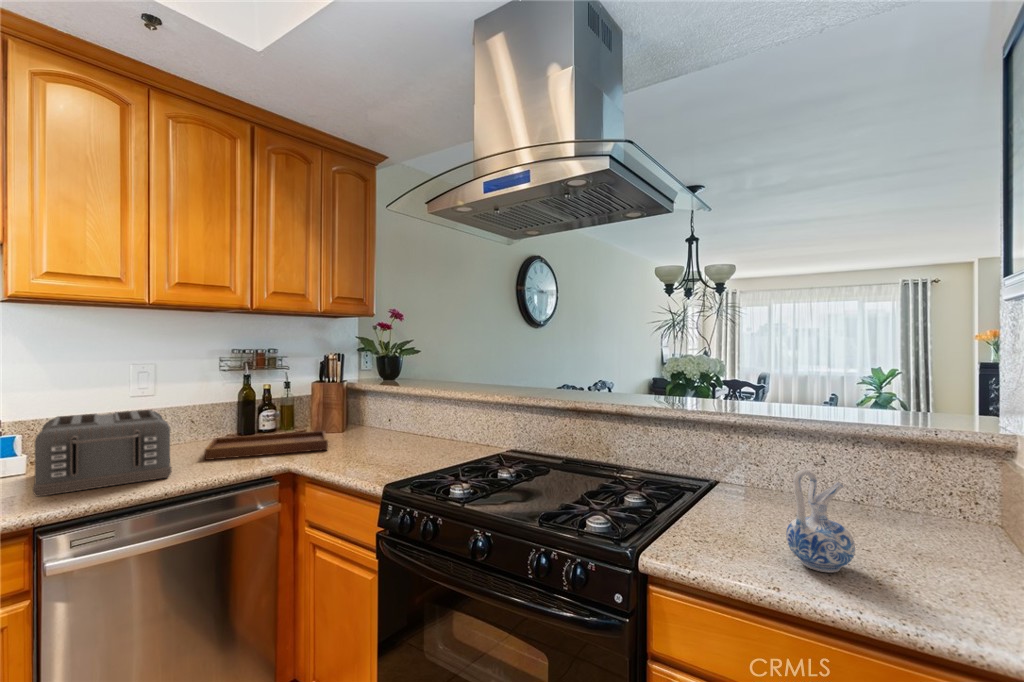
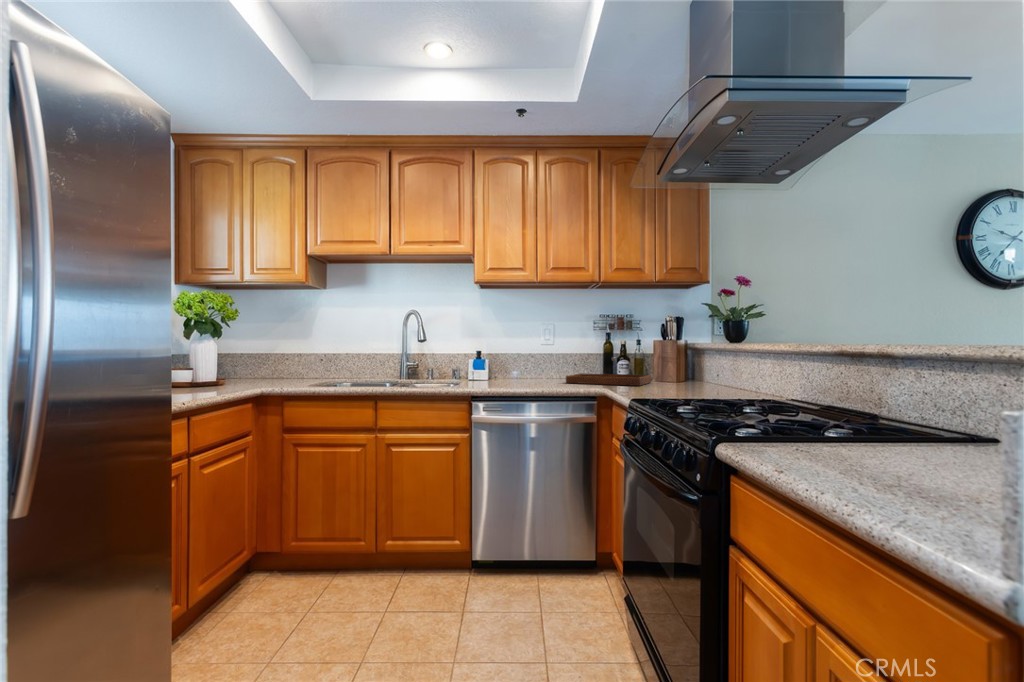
toaster: present [33,410,172,497] -> none [481,349,549,386]
ceramic pitcher: present [786,470,855,573] -> none [846,366,932,485]

